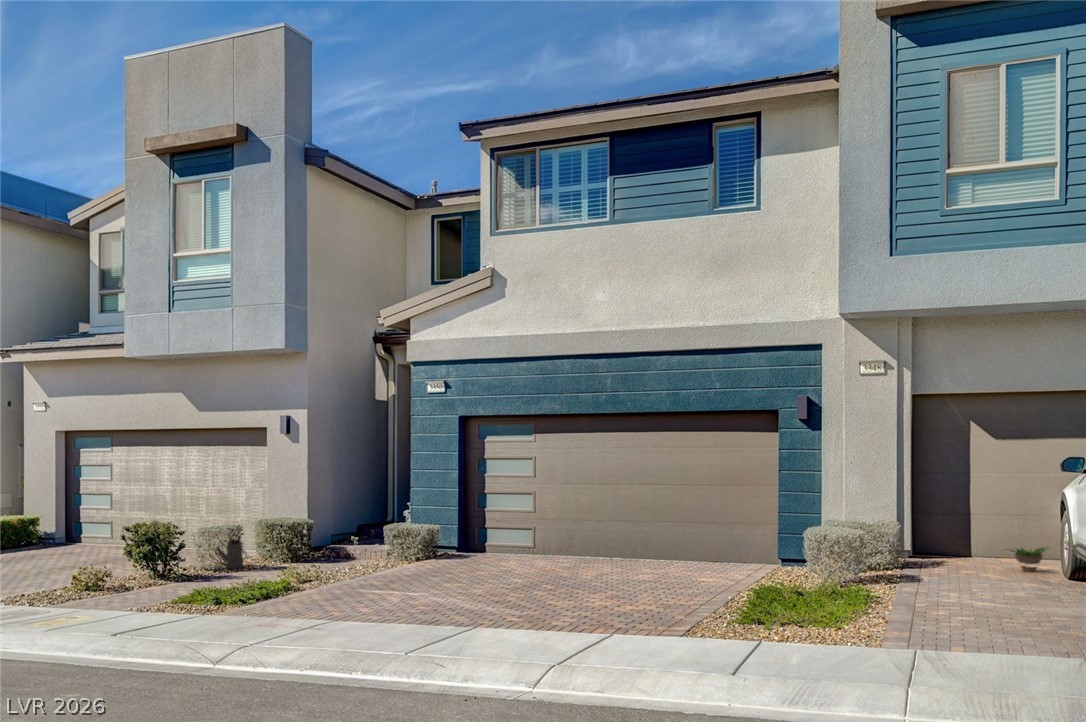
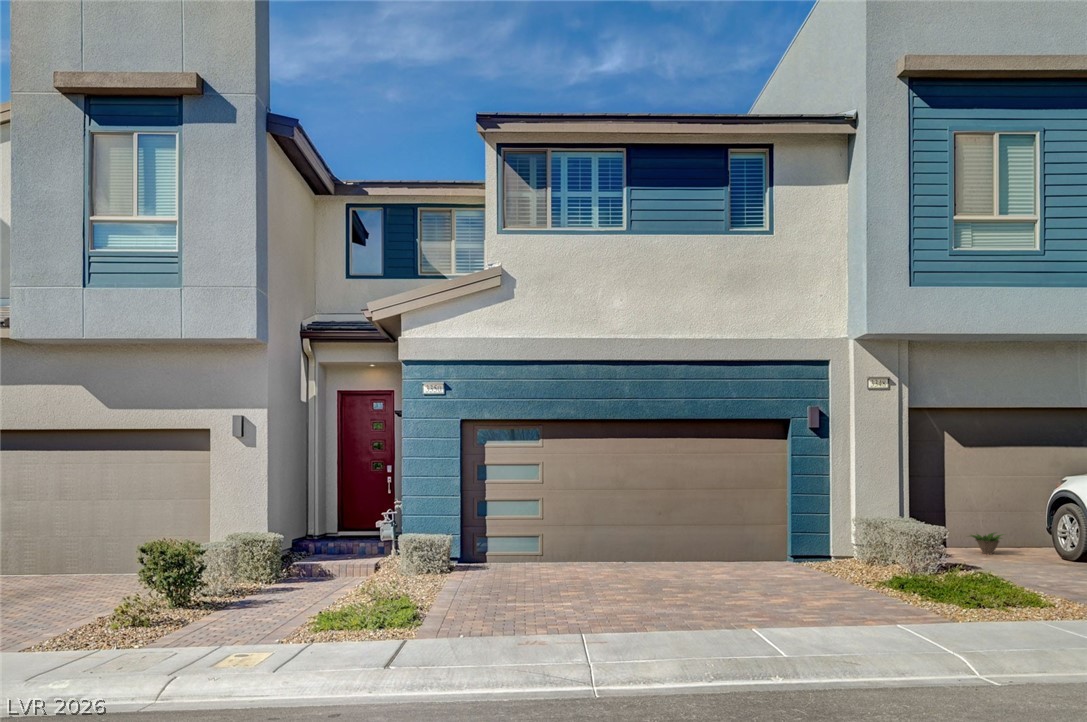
watering can: present [216,534,247,569] -> none [194,563,246,607]

